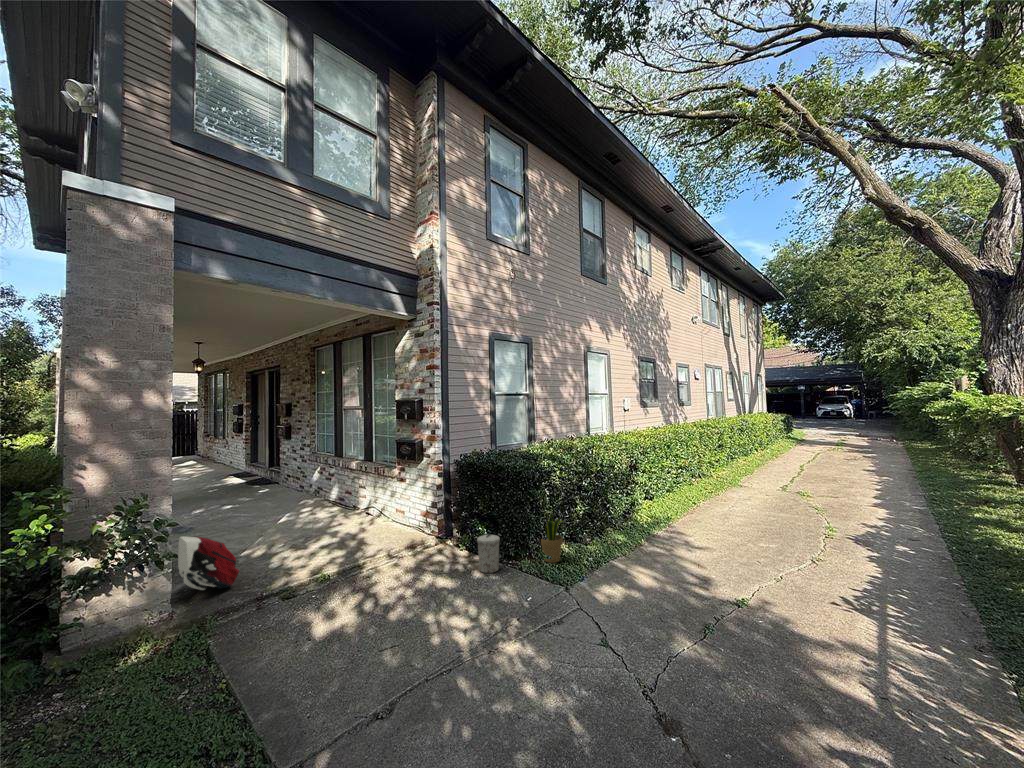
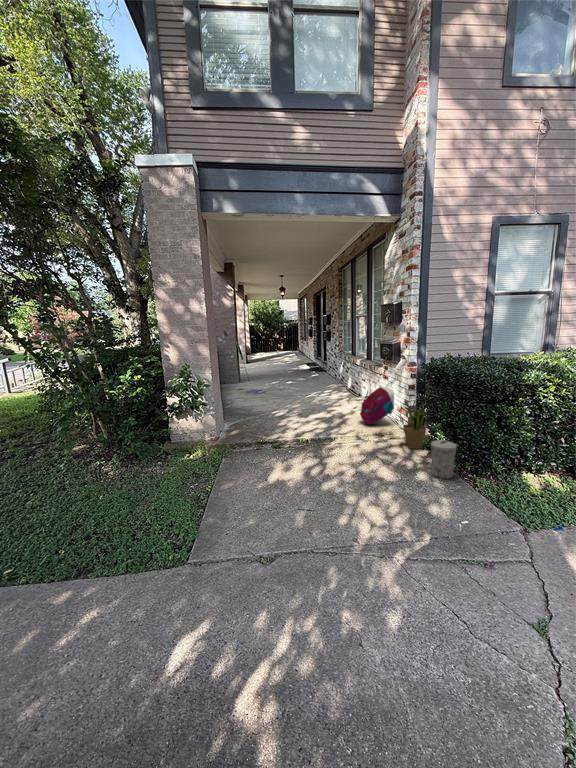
potted plant: present [541,515,563,563] -> present [404,407,426,449]
backpack: present [178,537,239,590] -> present [360,387,394,424]

